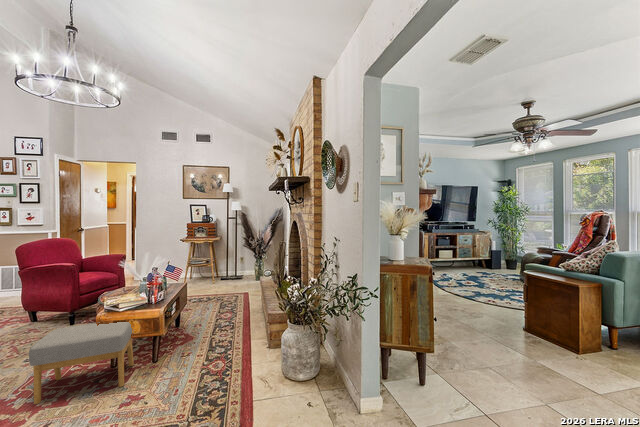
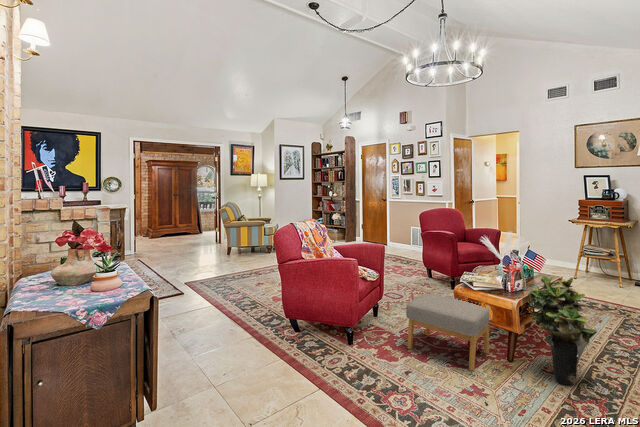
potted plant: none [164,274,214,359] -> present [527,275,597,385]

